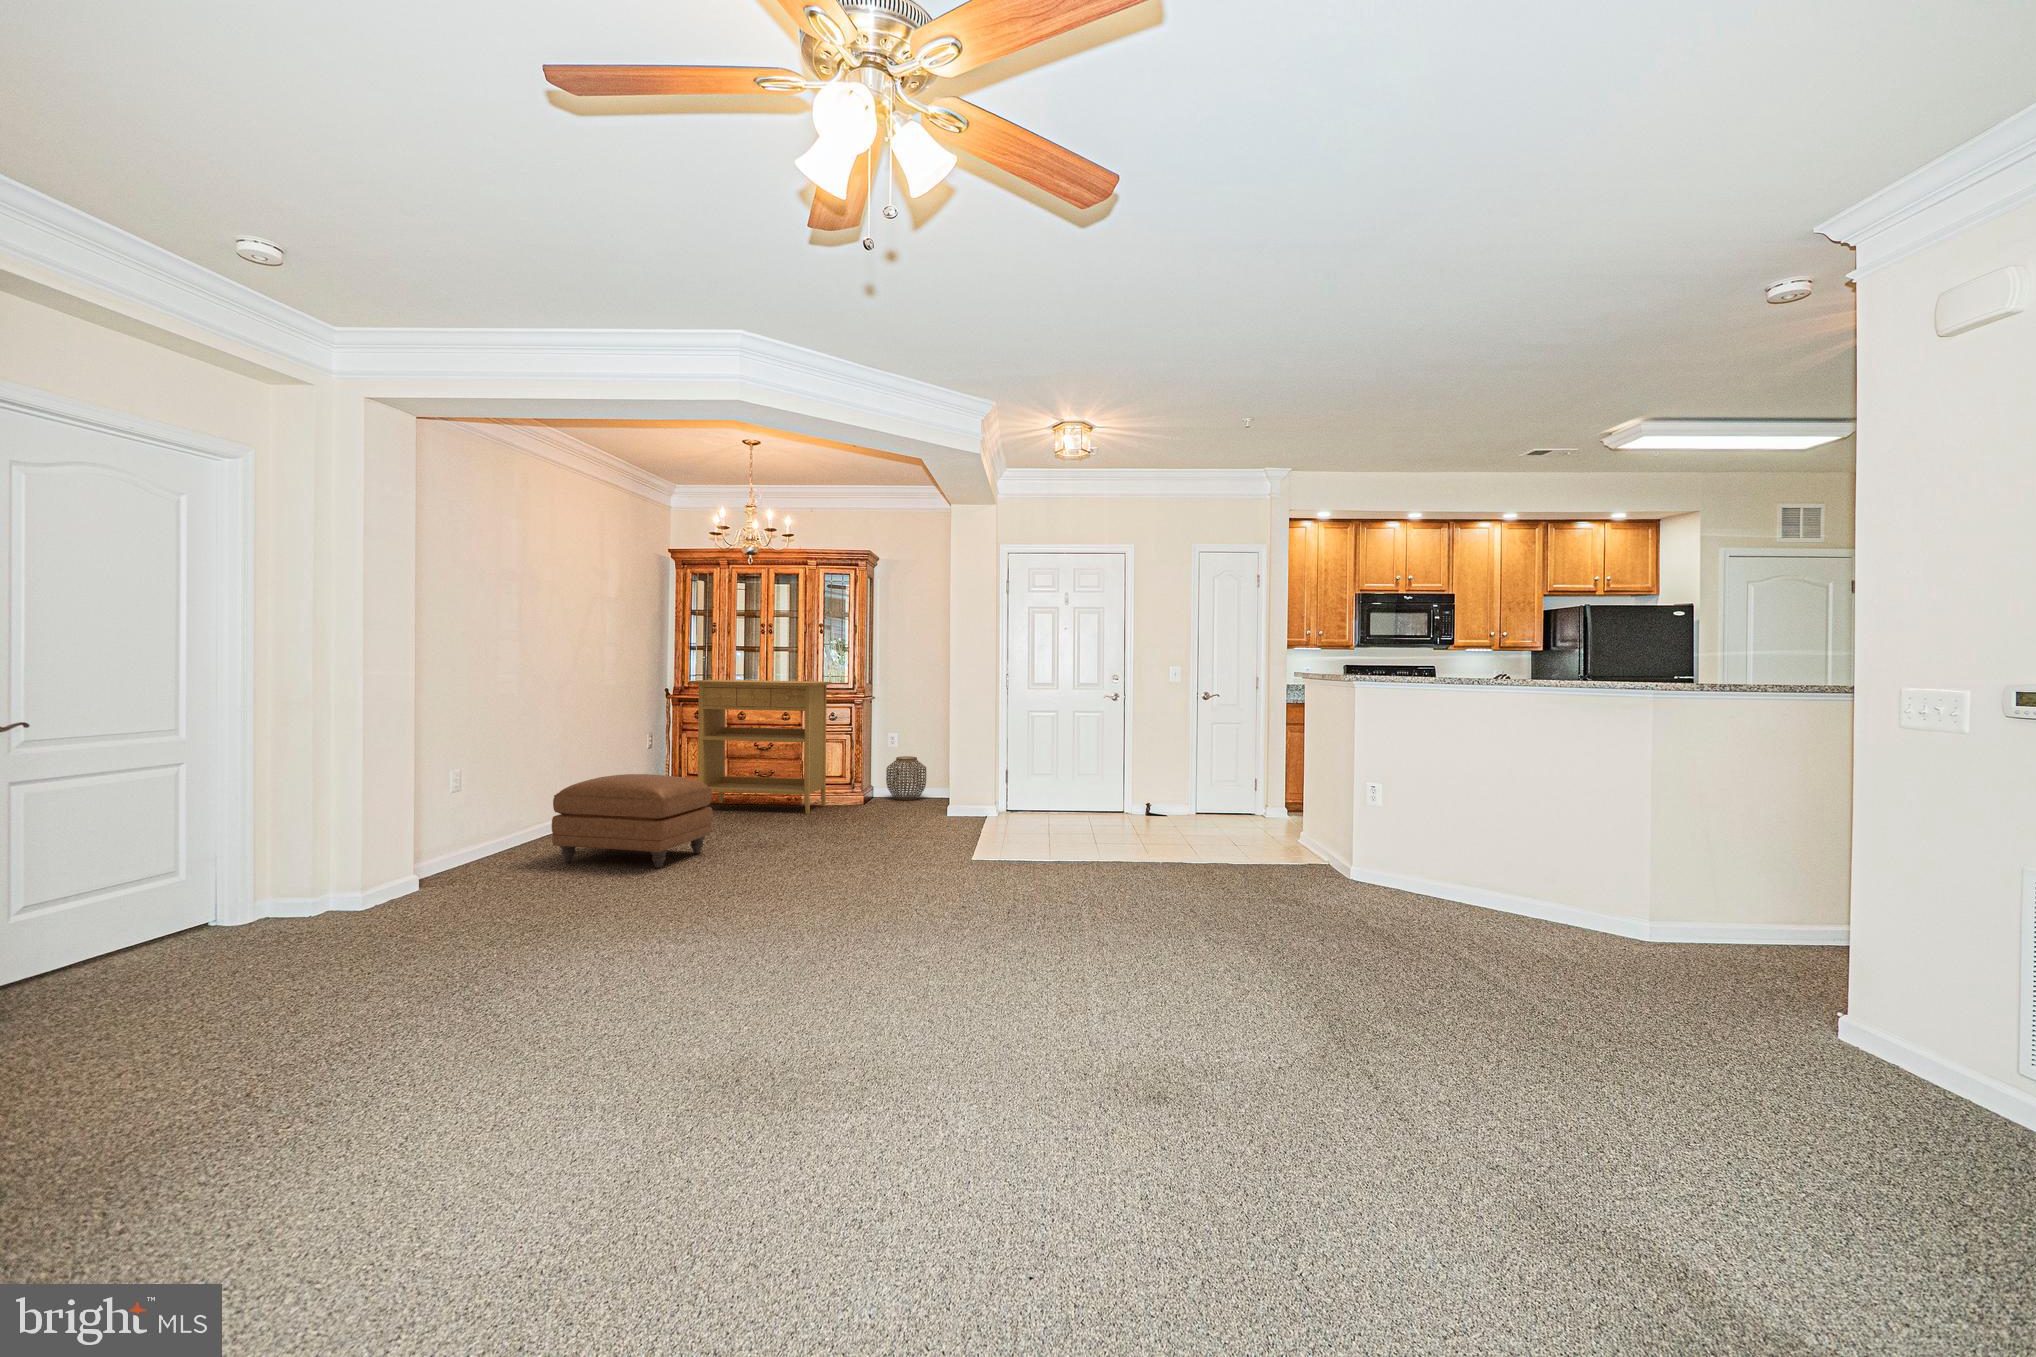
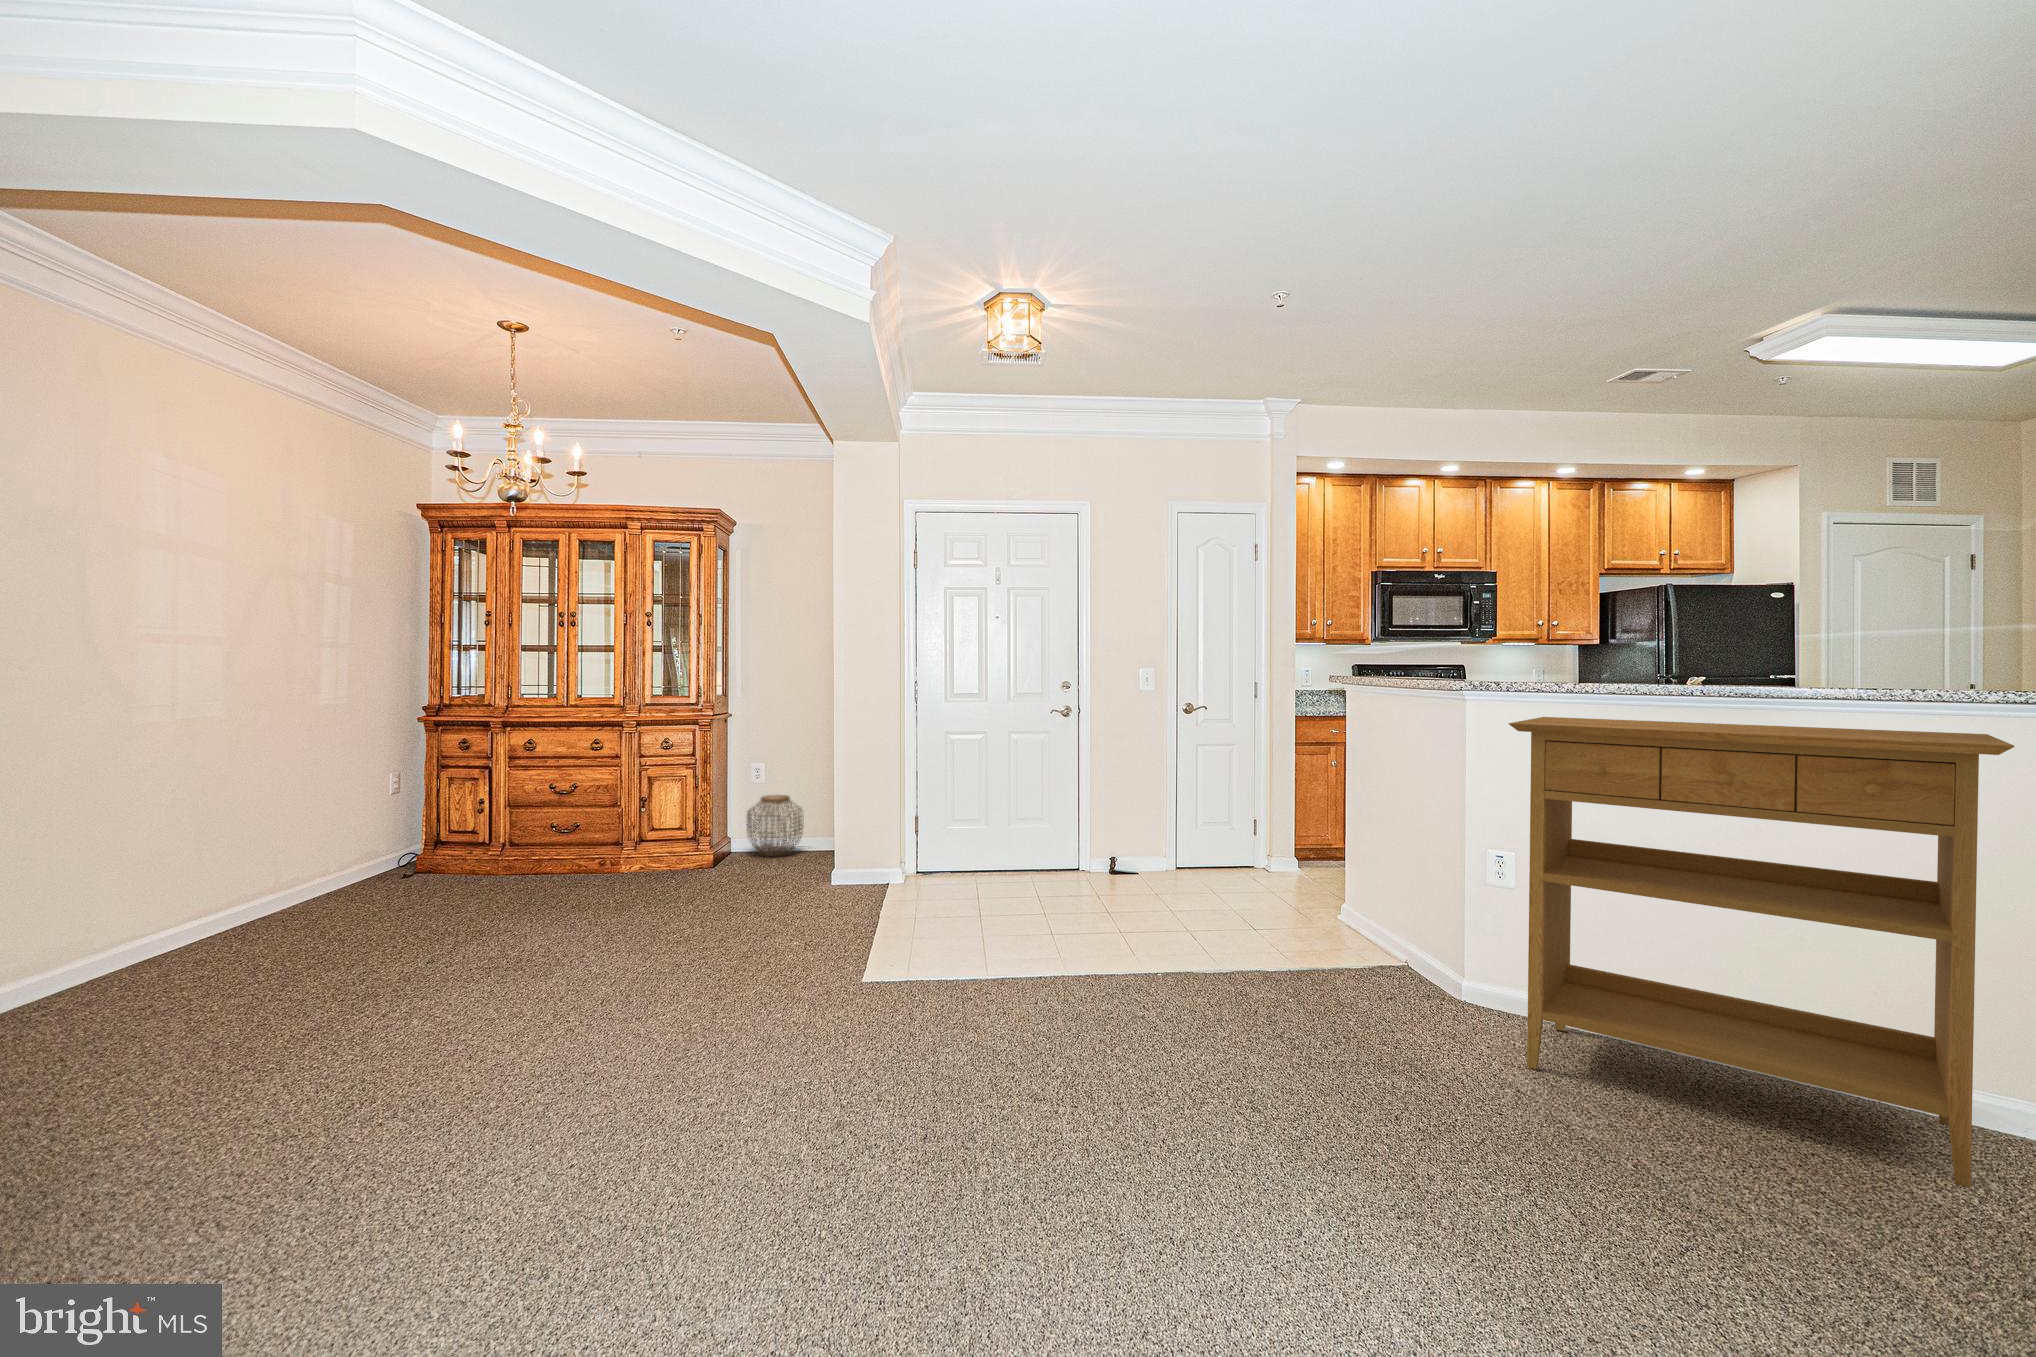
console table: present [690,680,832,814] -> present [1509,717,2014,1188]
ottoman: present [552,774,713,868] -> none [91,861,425,1037]

